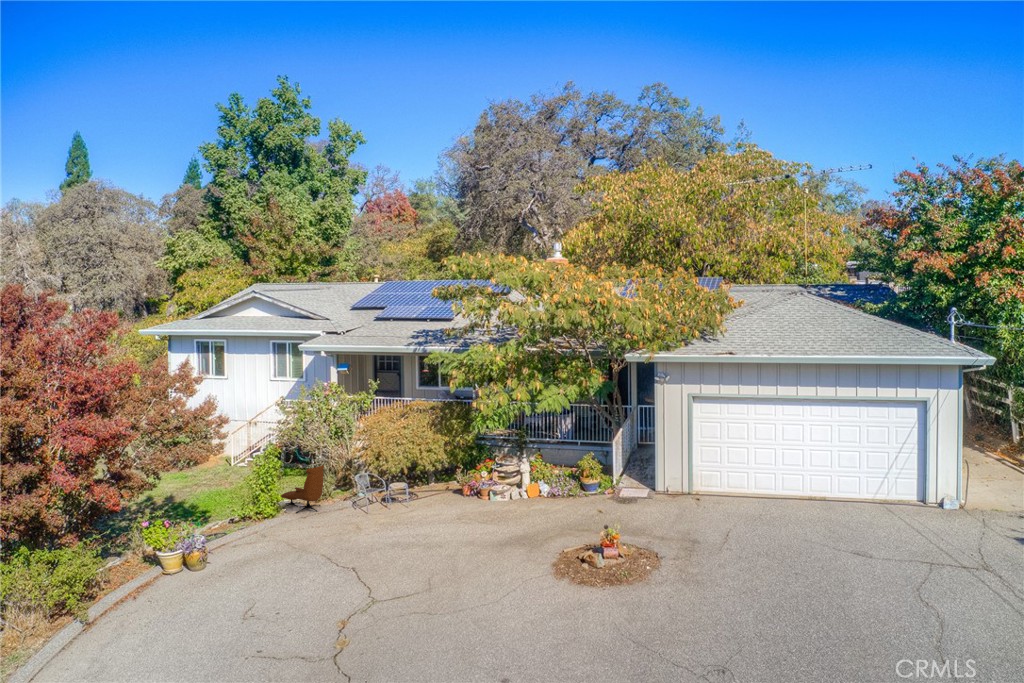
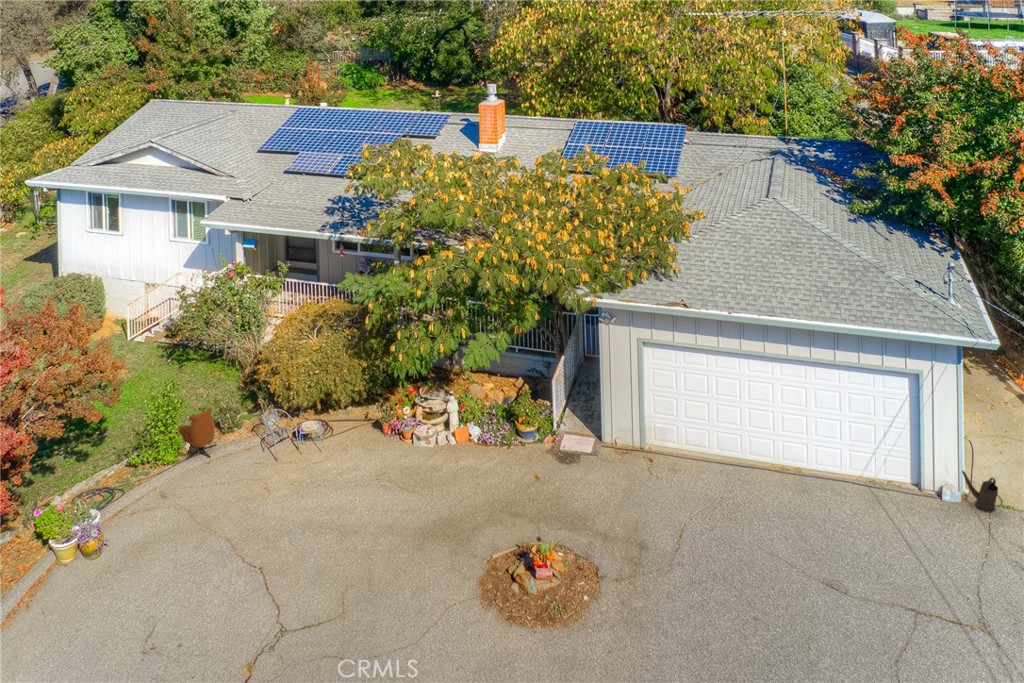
watering can: none [959,481,999,511] -> present [962,471,1003,512]

